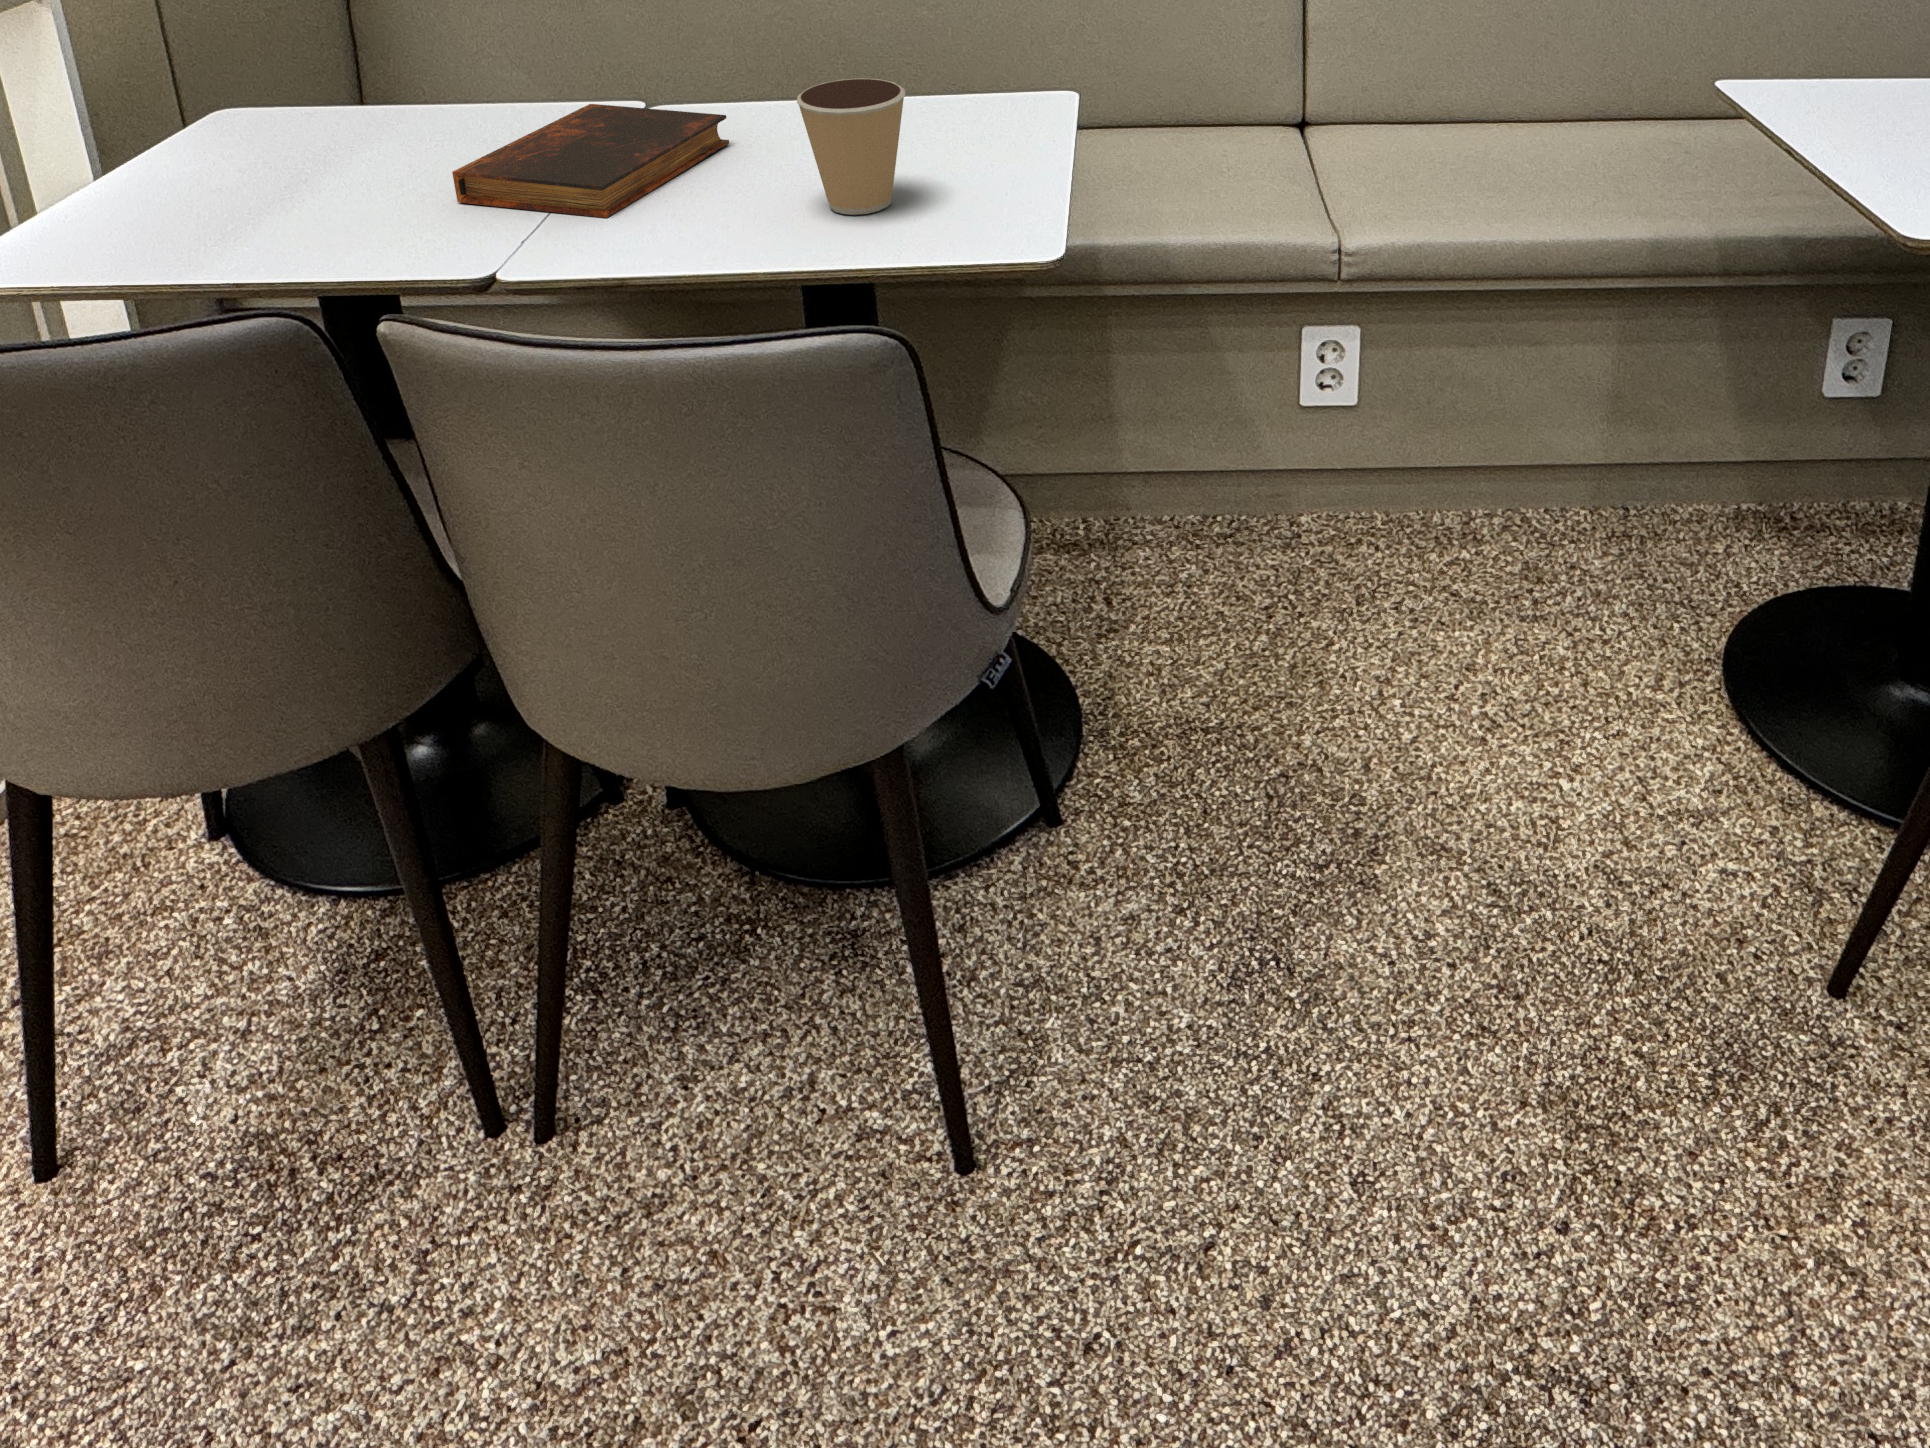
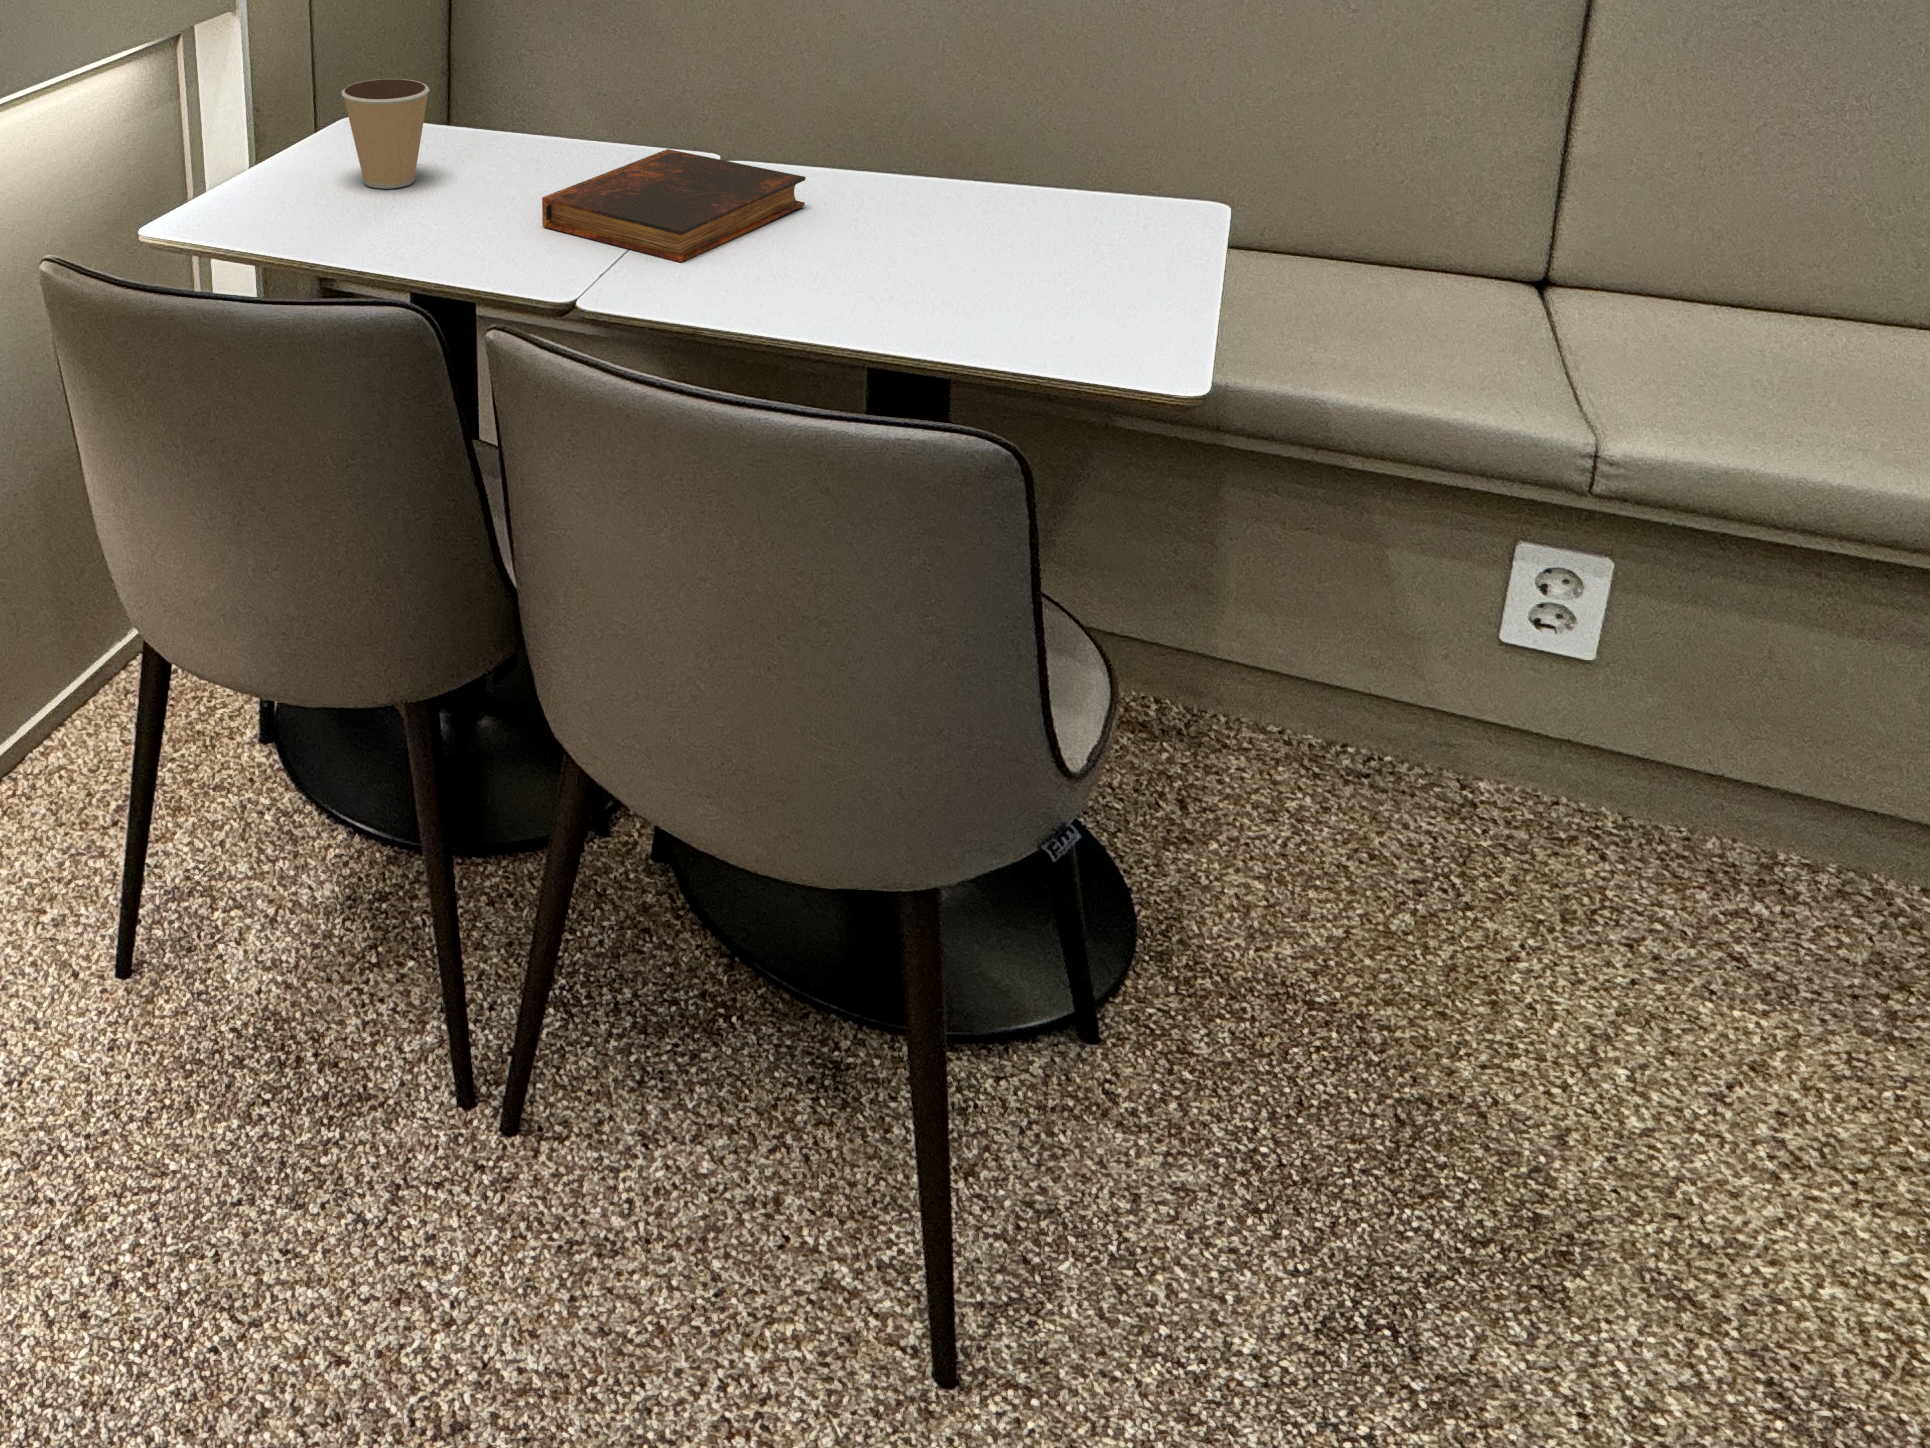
coffee cup: present [797,78,905,215] -> present [342,79,429,189]

